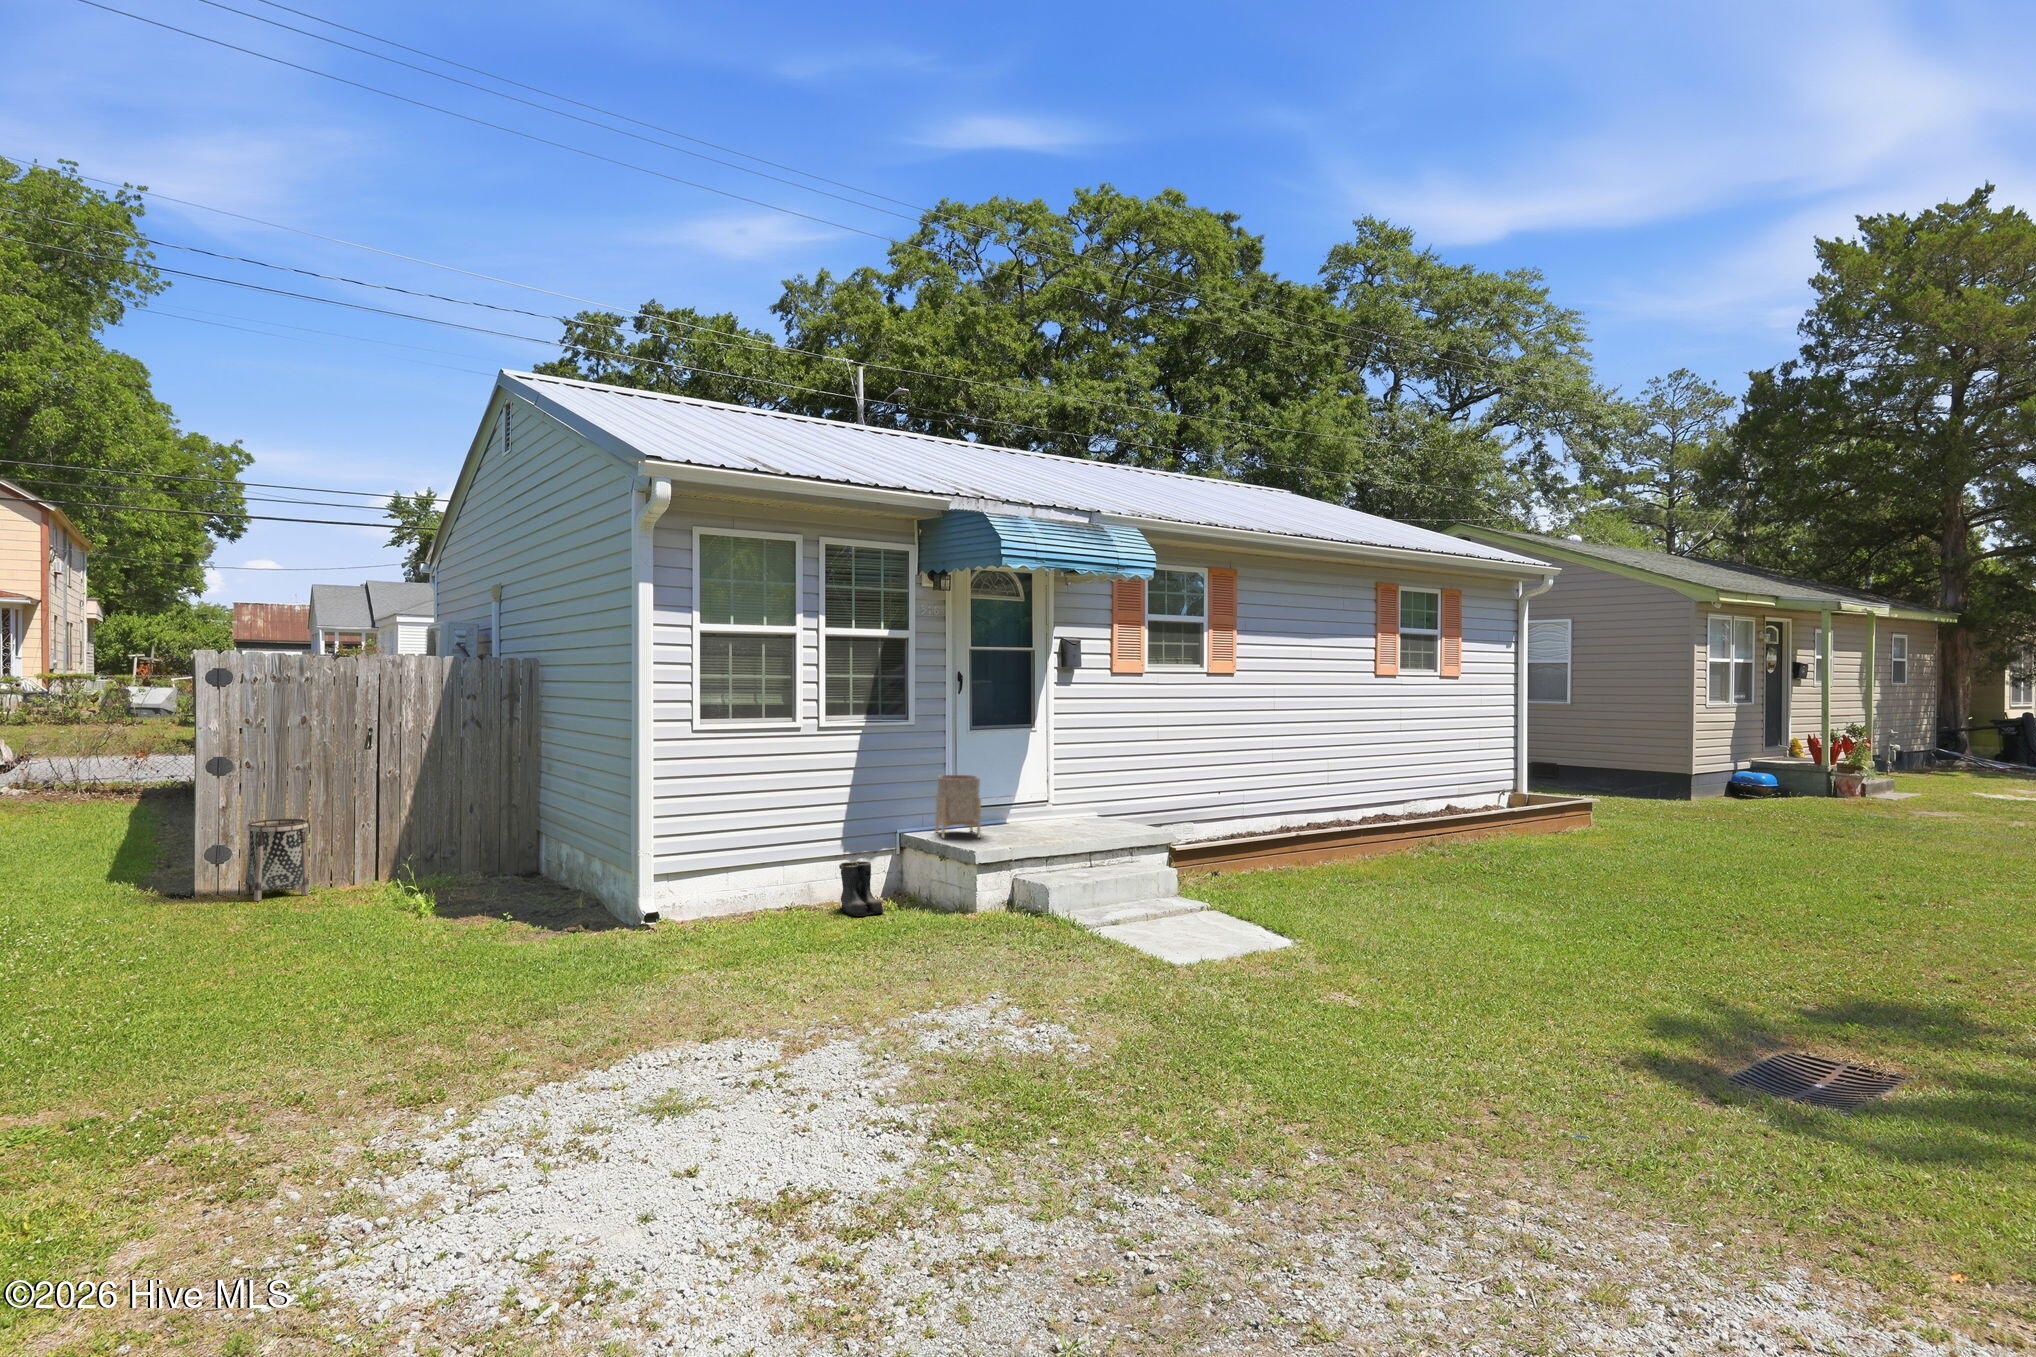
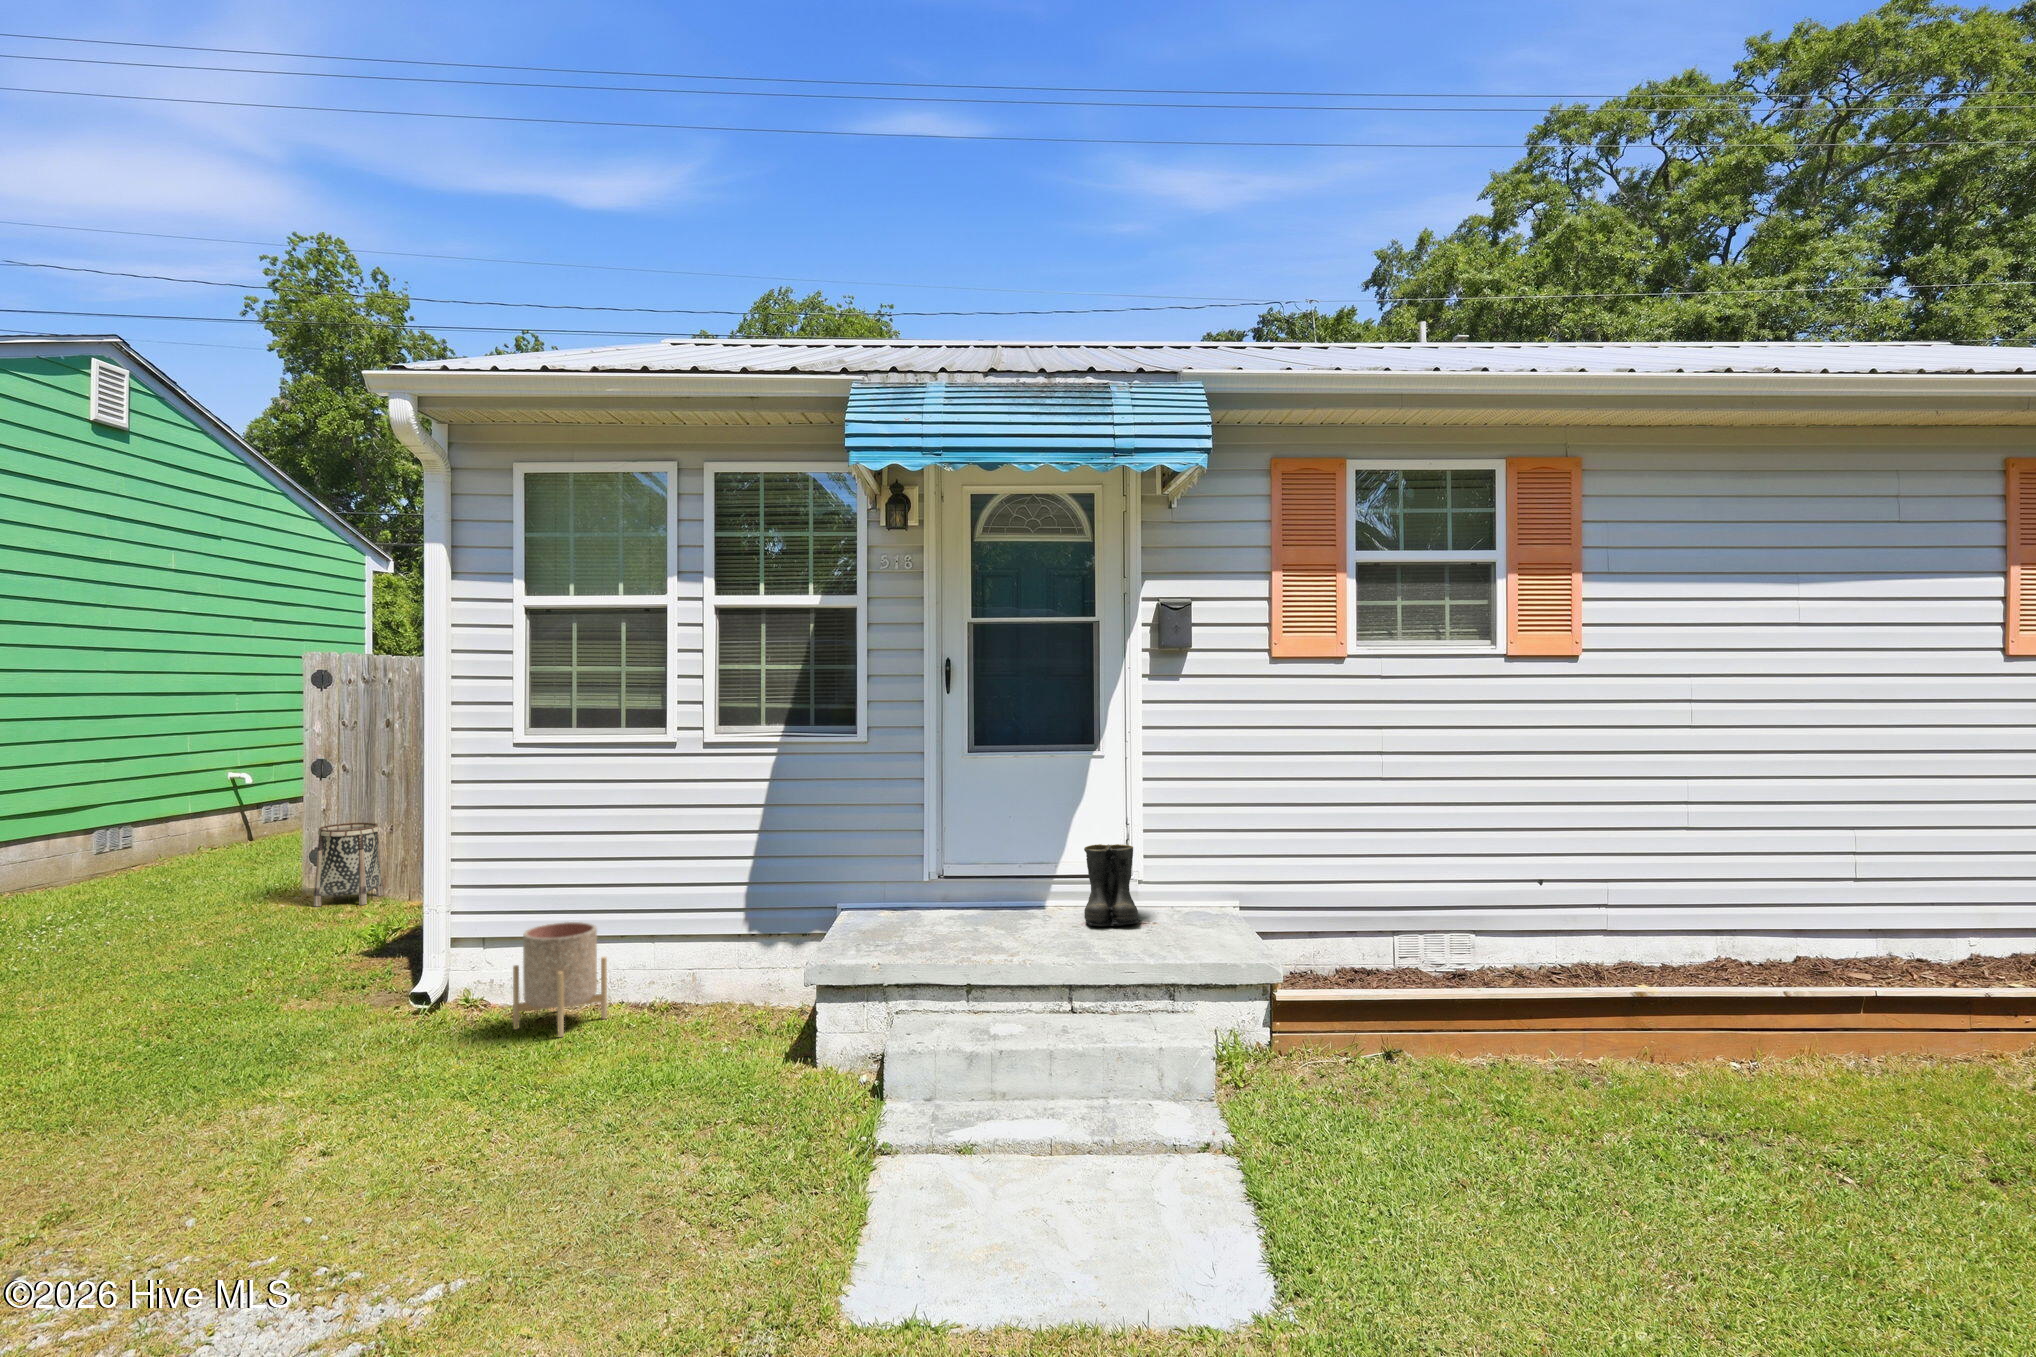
planter: present [935,775,981,838] -> present [513,922,607,1037]
boots: present [839,861,885,916] -> present [1084,844,1139,926]

